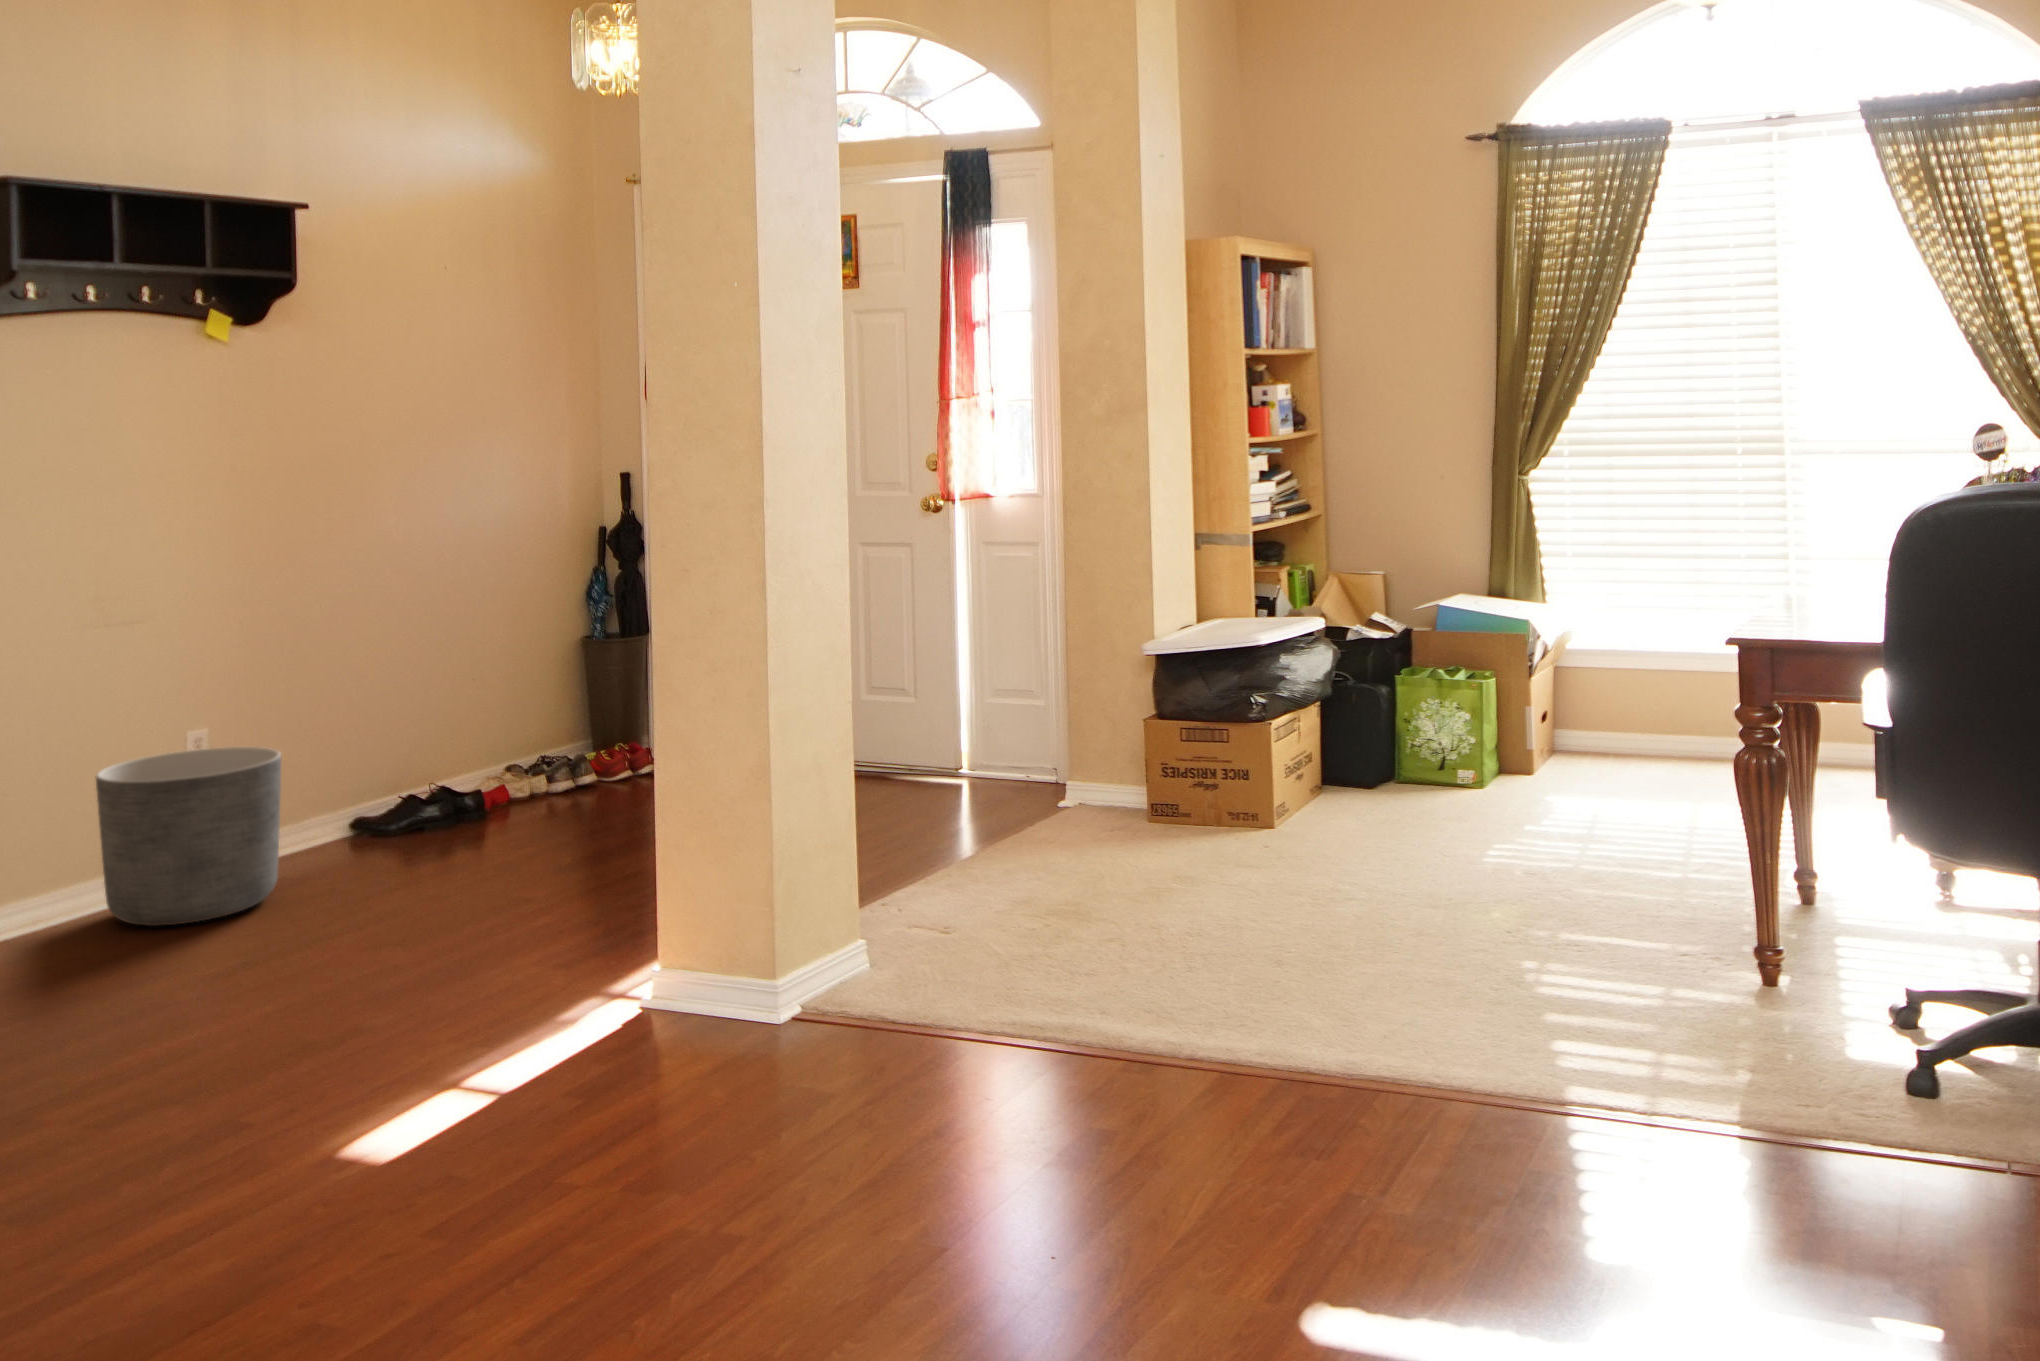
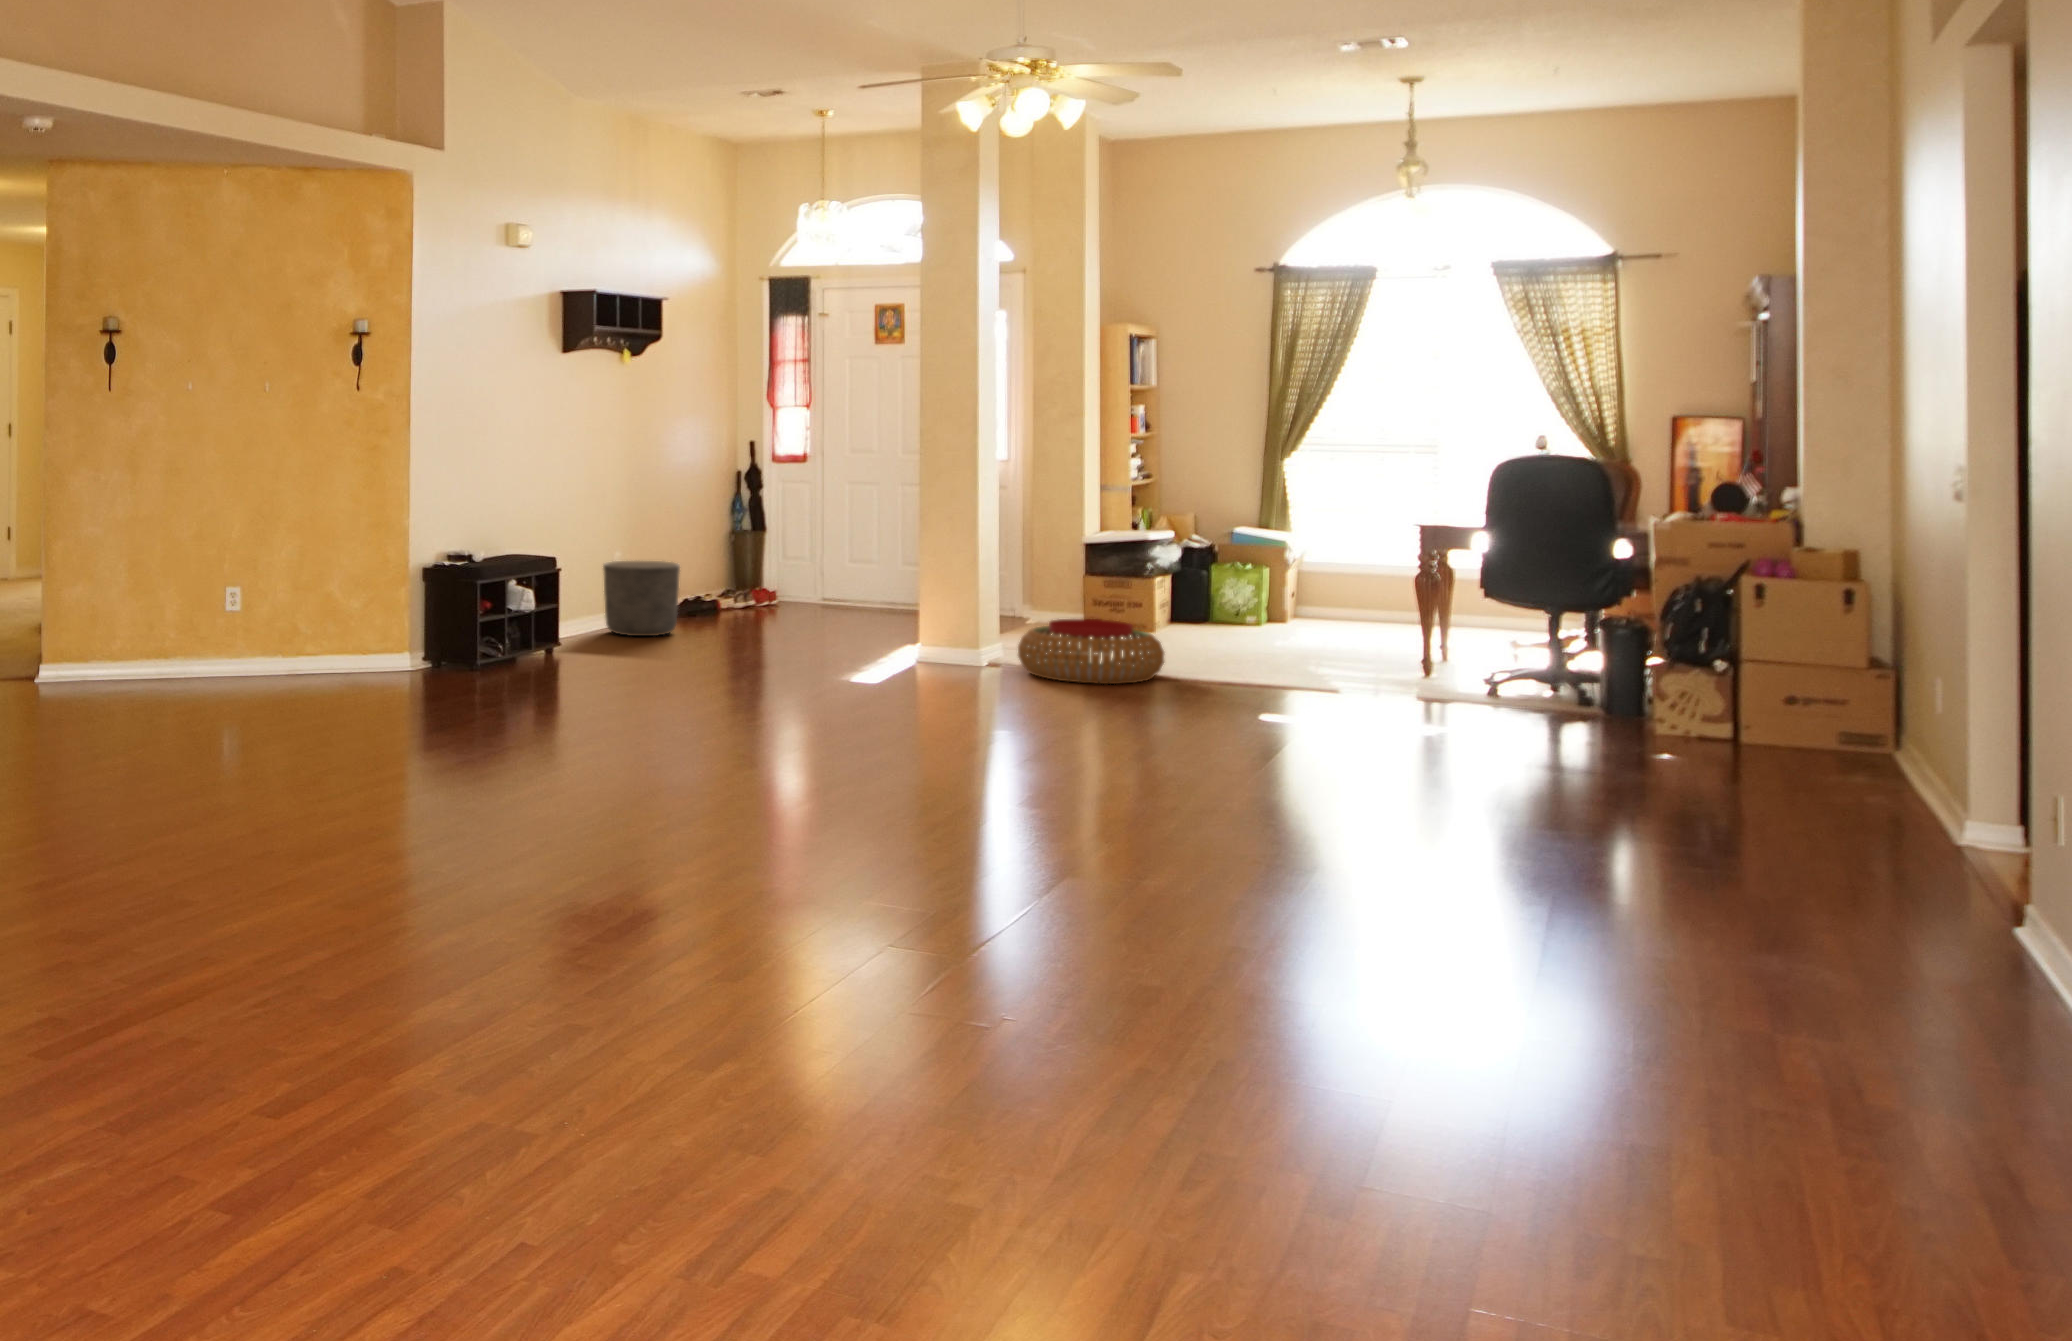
pouf: none [813,898,1159,1105] -> present [1018,619,1164,684]

